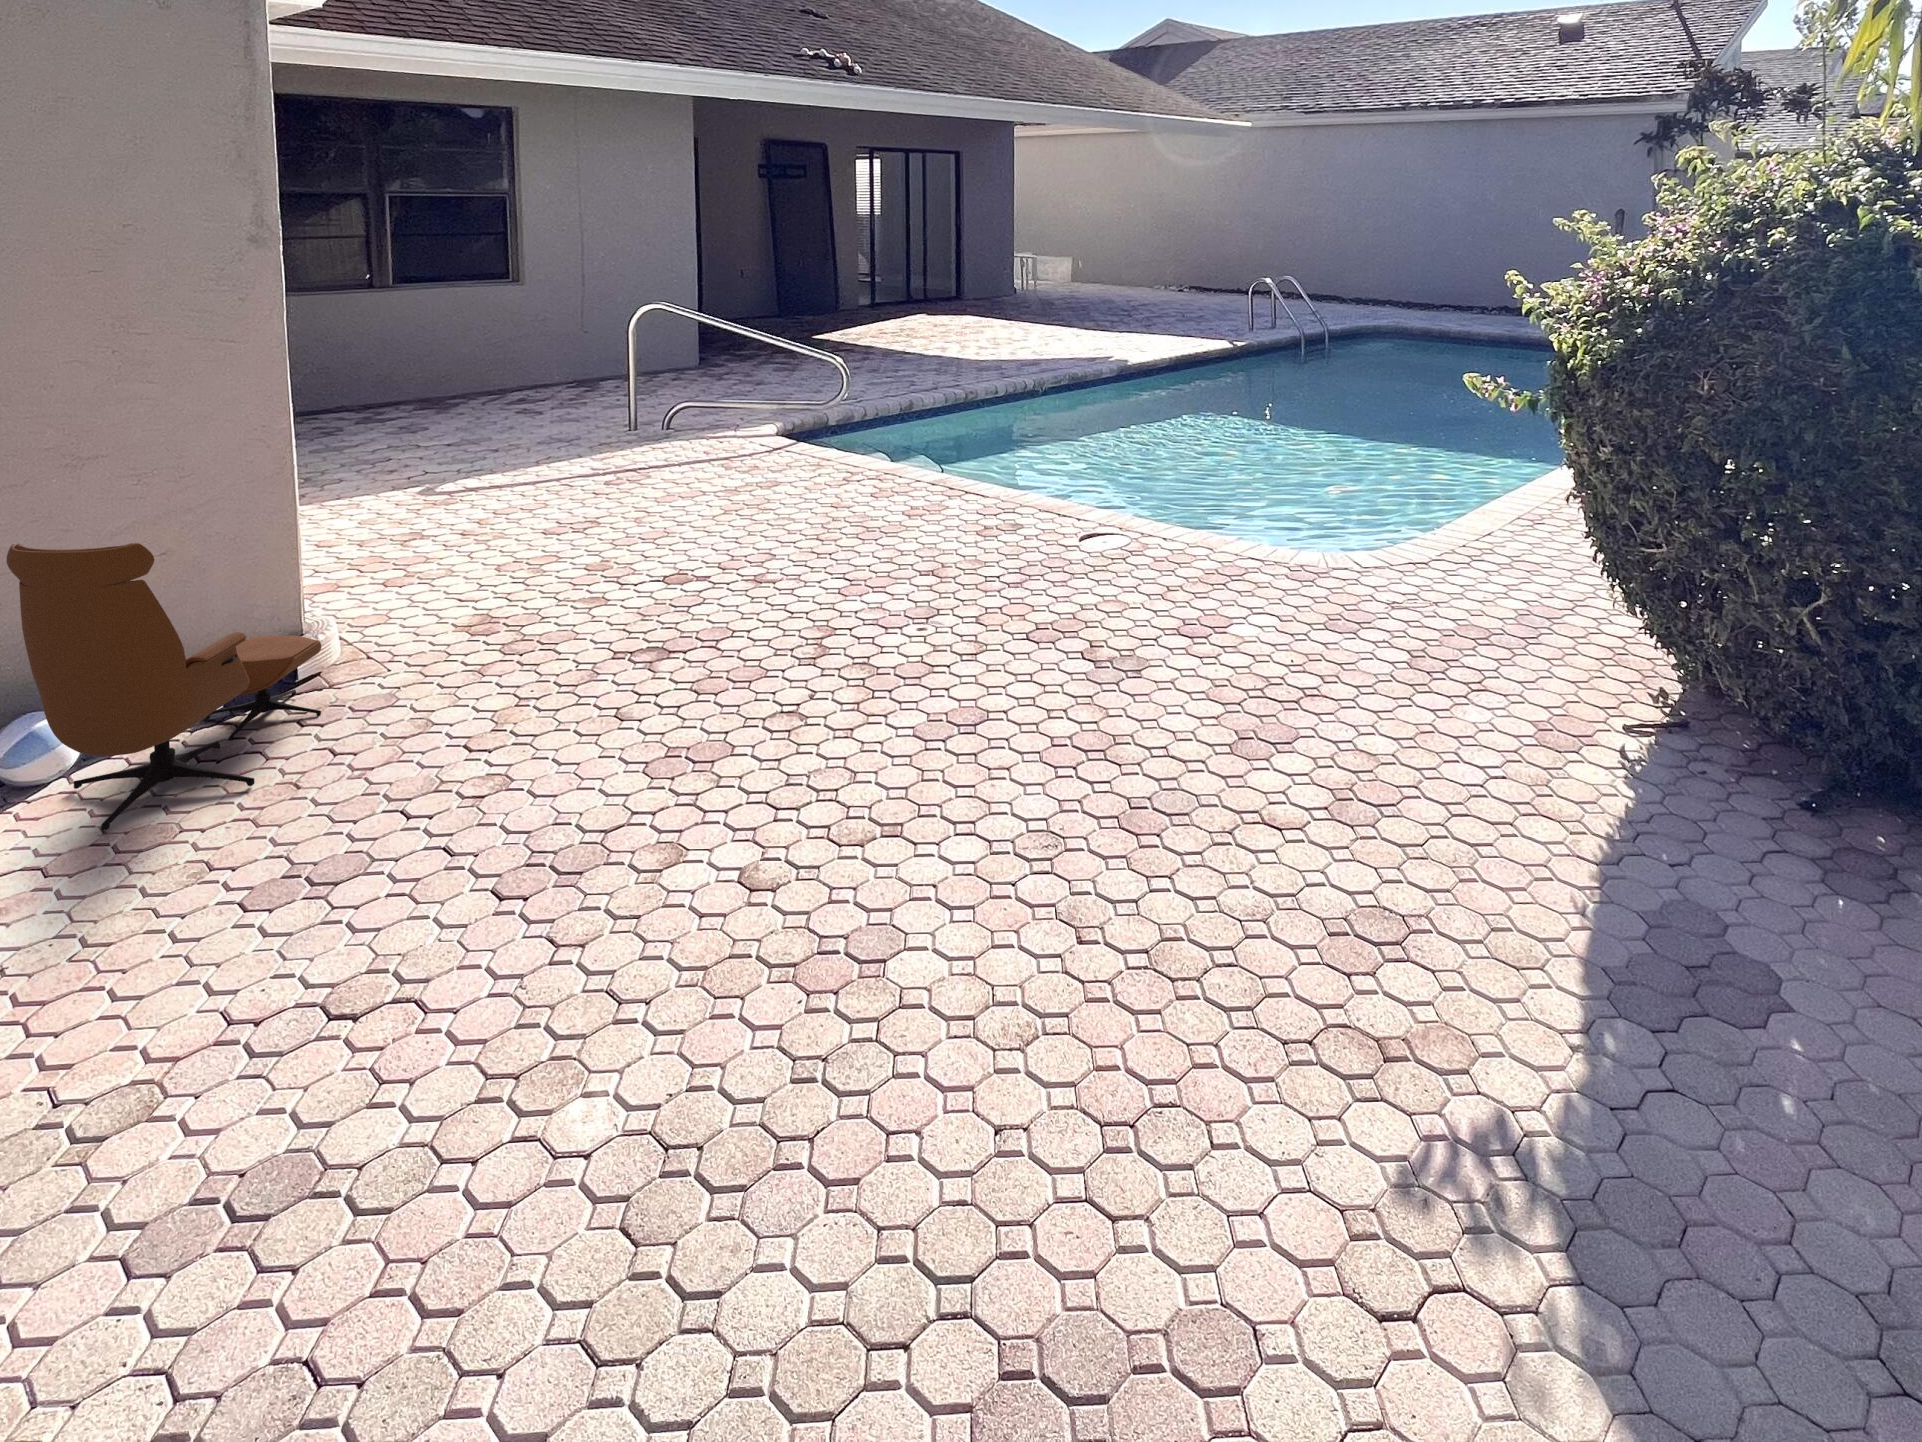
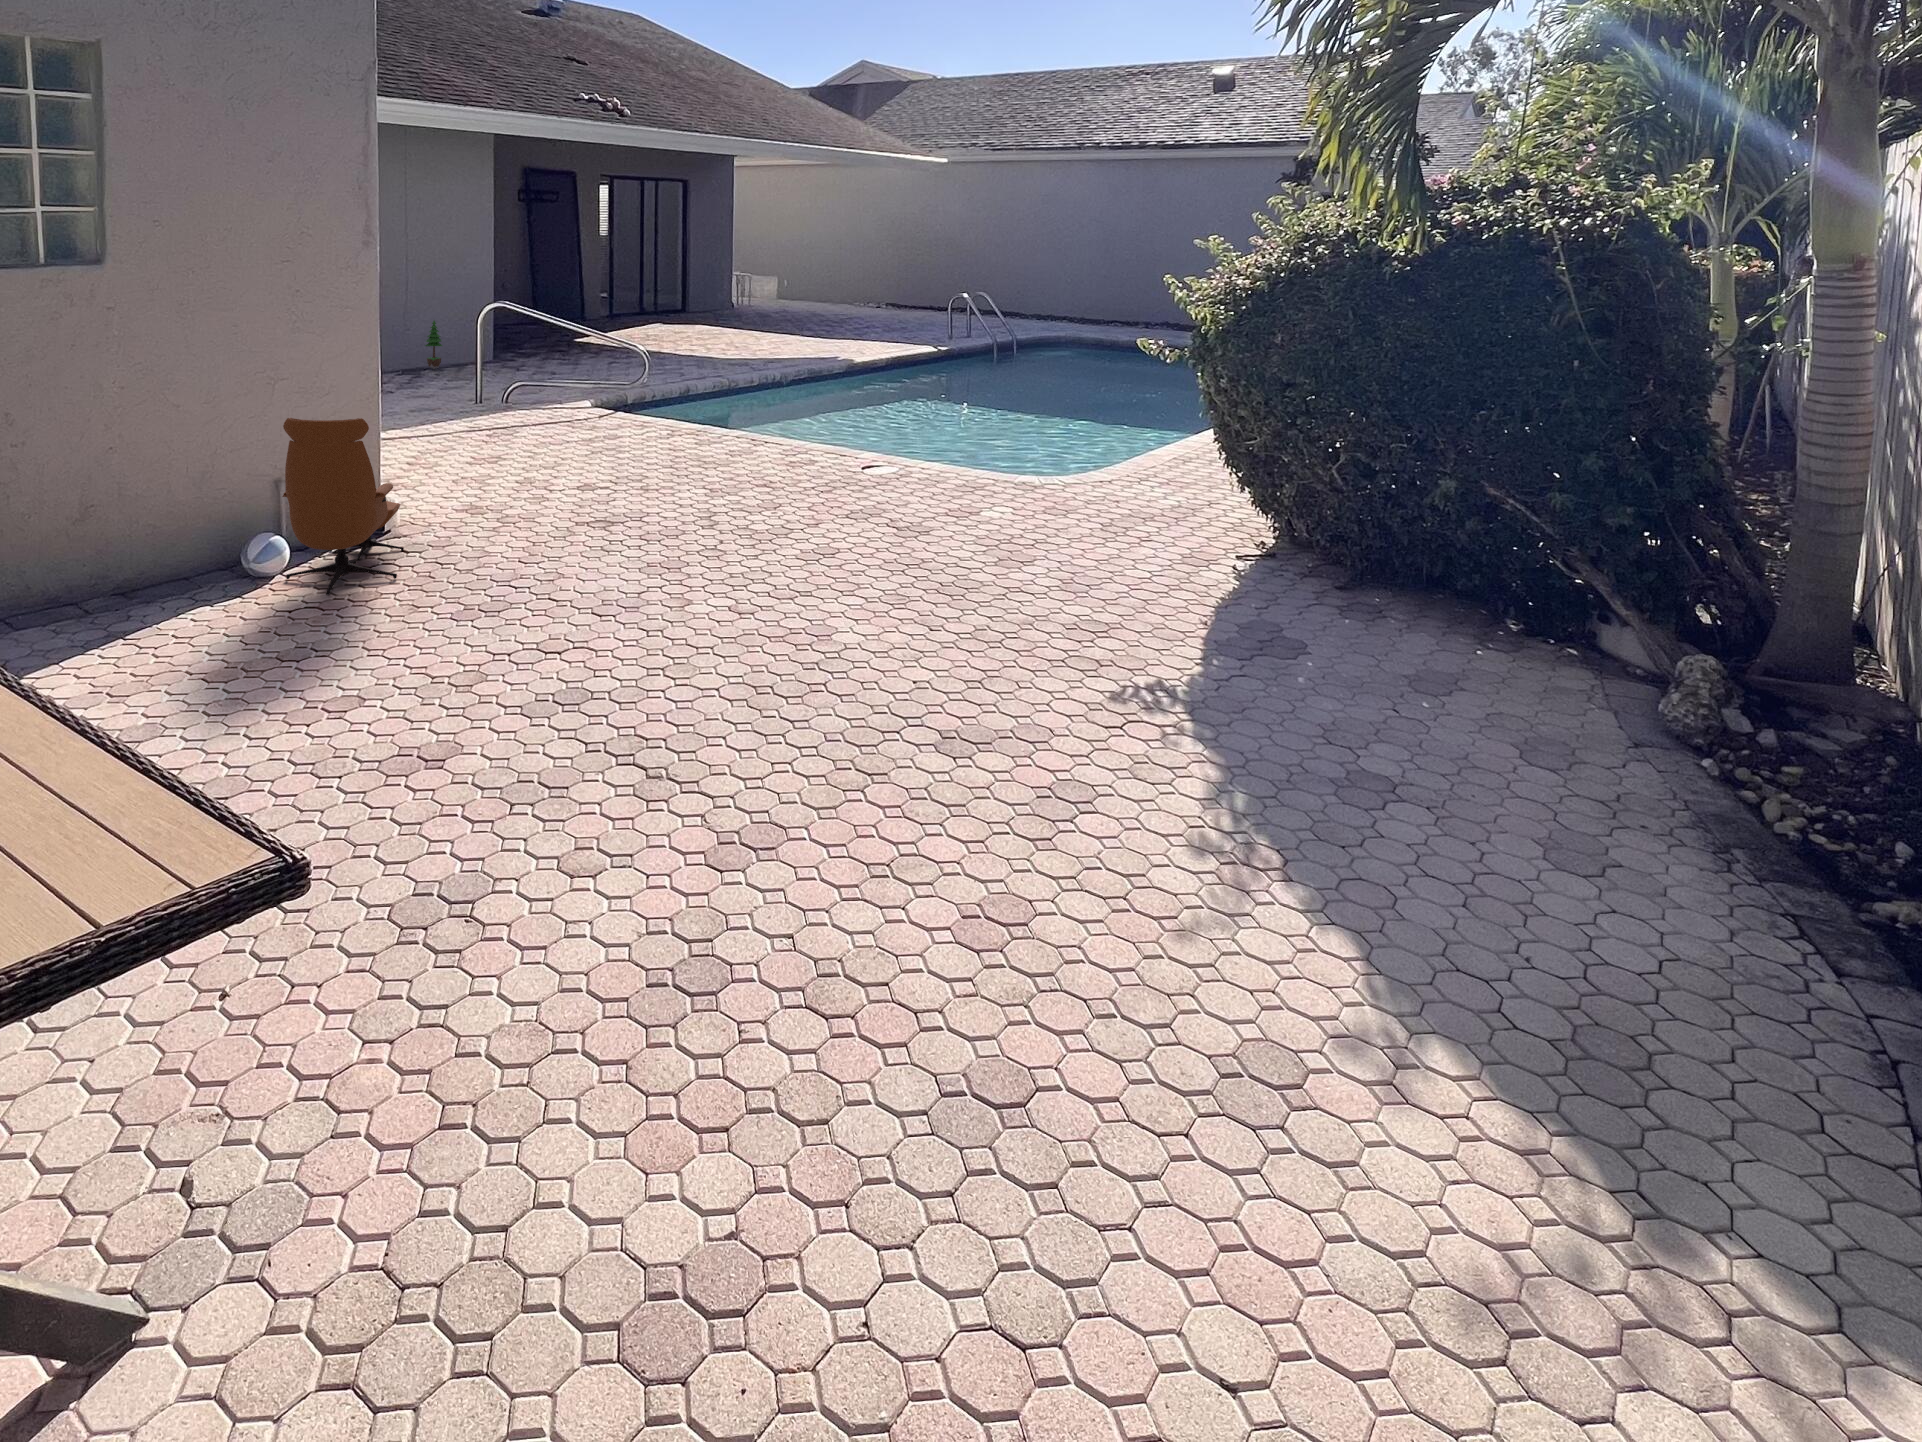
potted tree: none [605,321,628,381] -> present [425,321,443,370]

